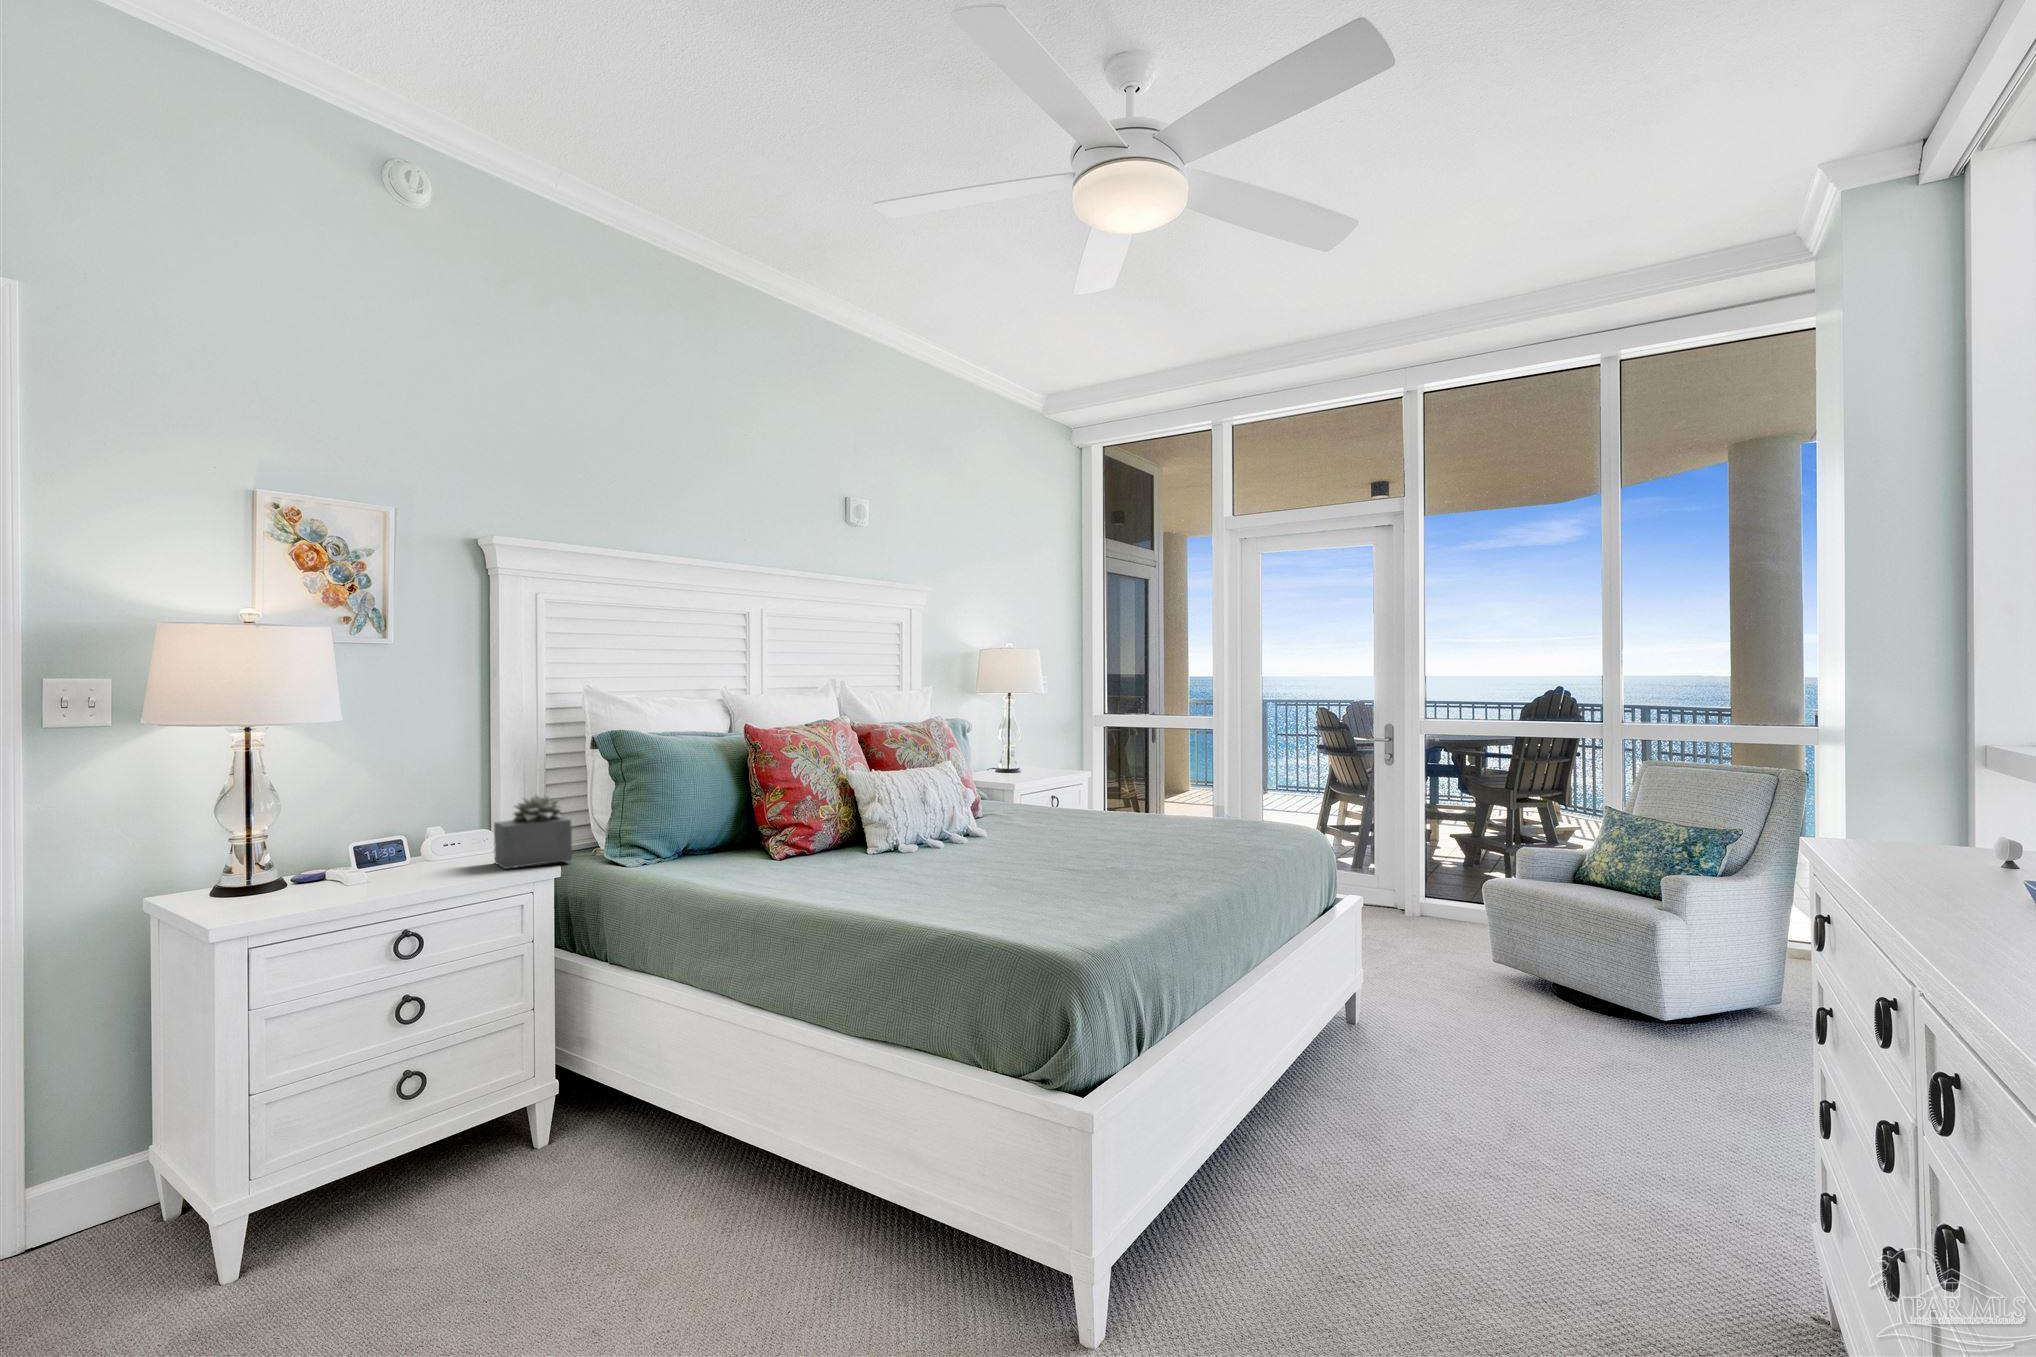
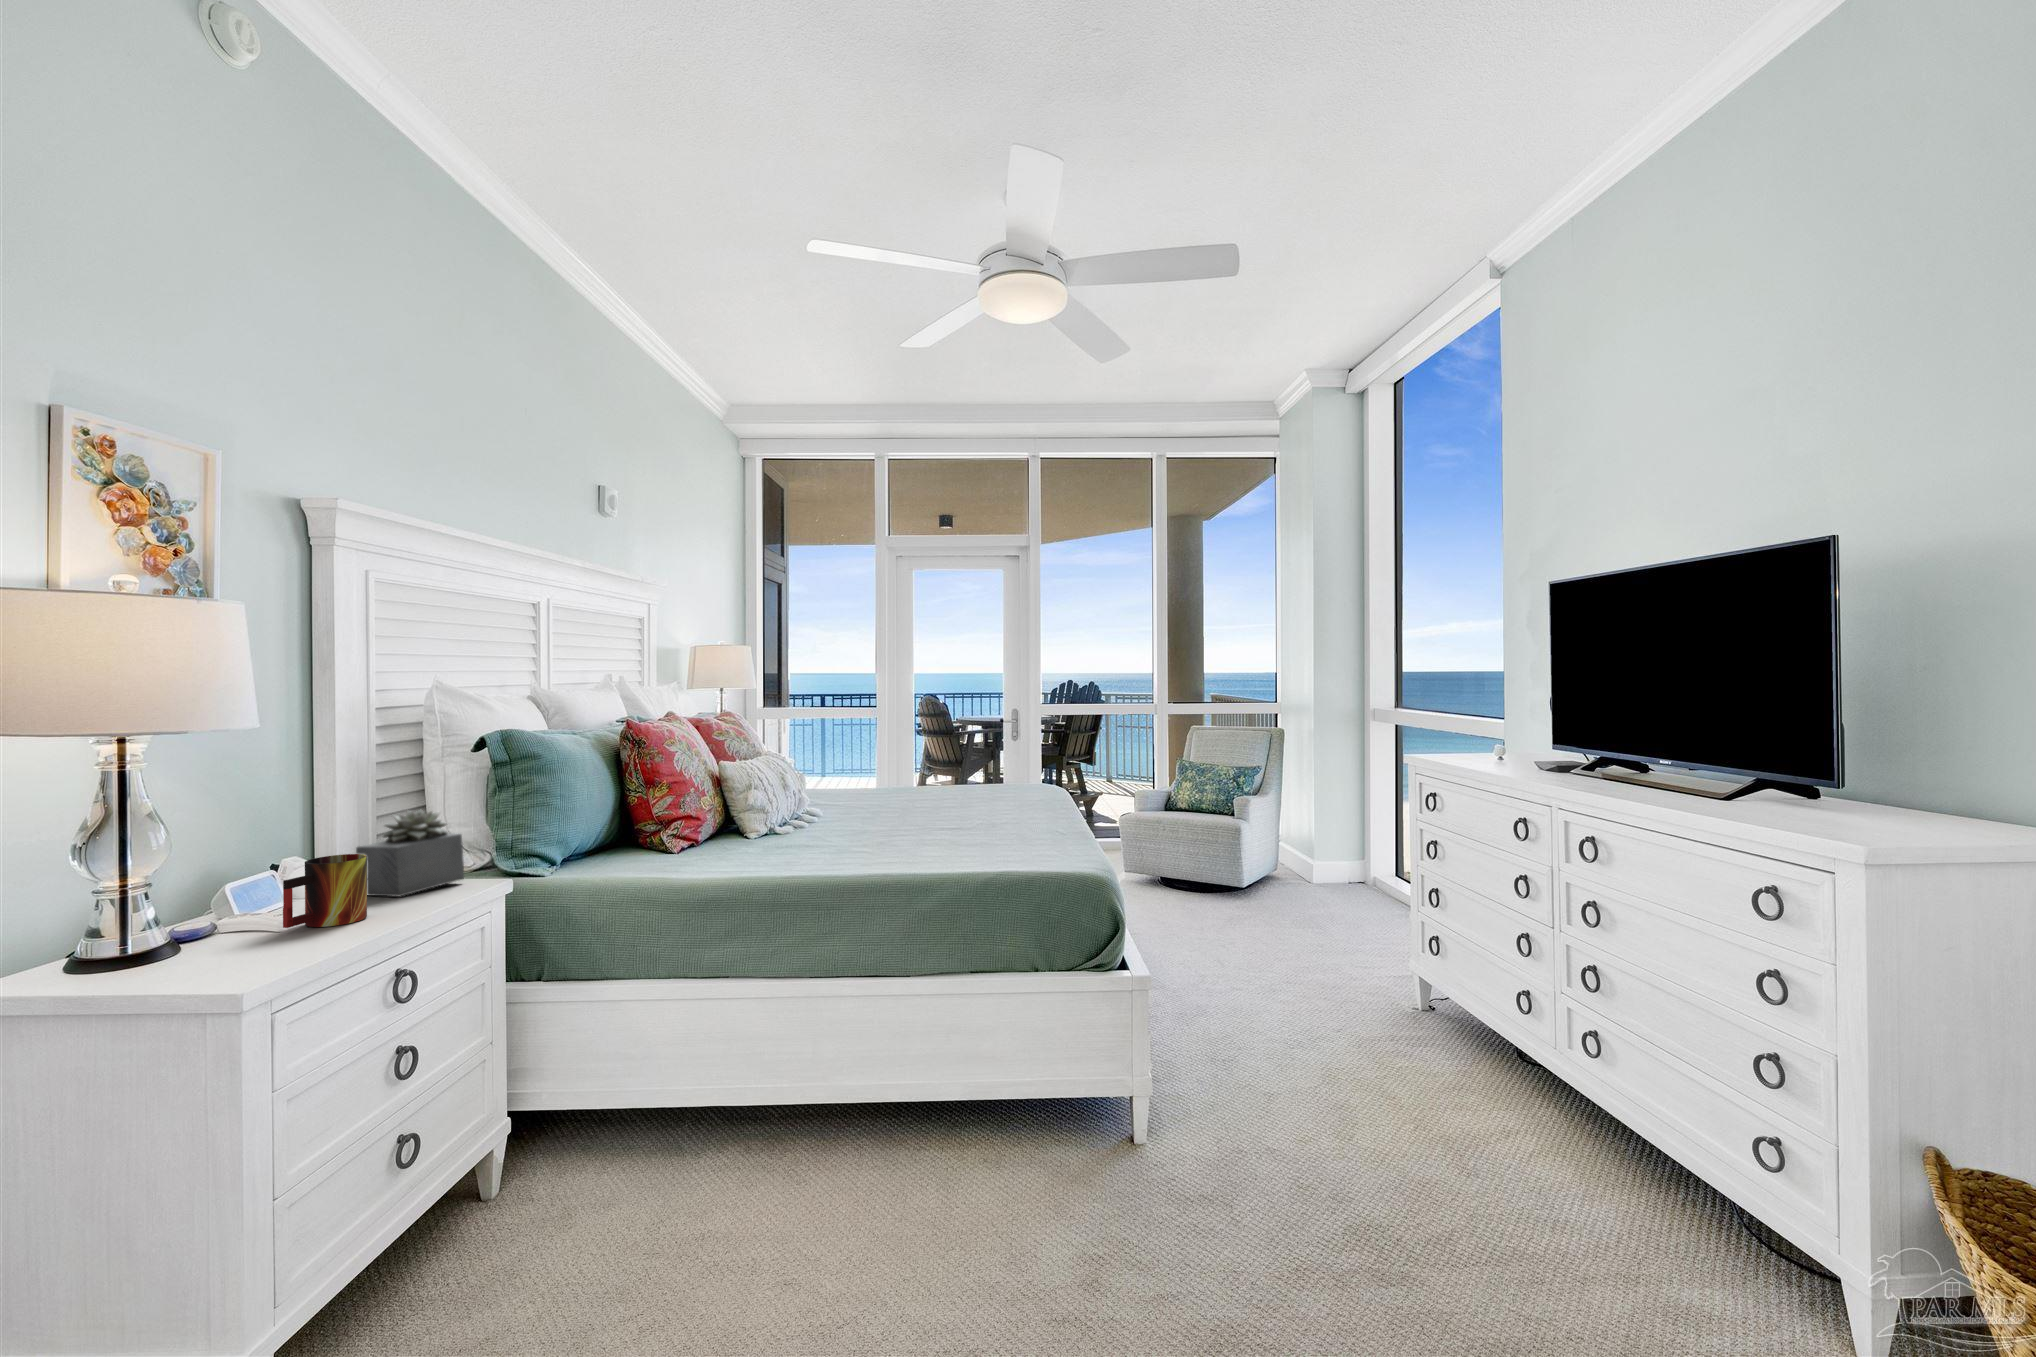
mug: none [368,829,443,888] -> present [283,854,367,928]

